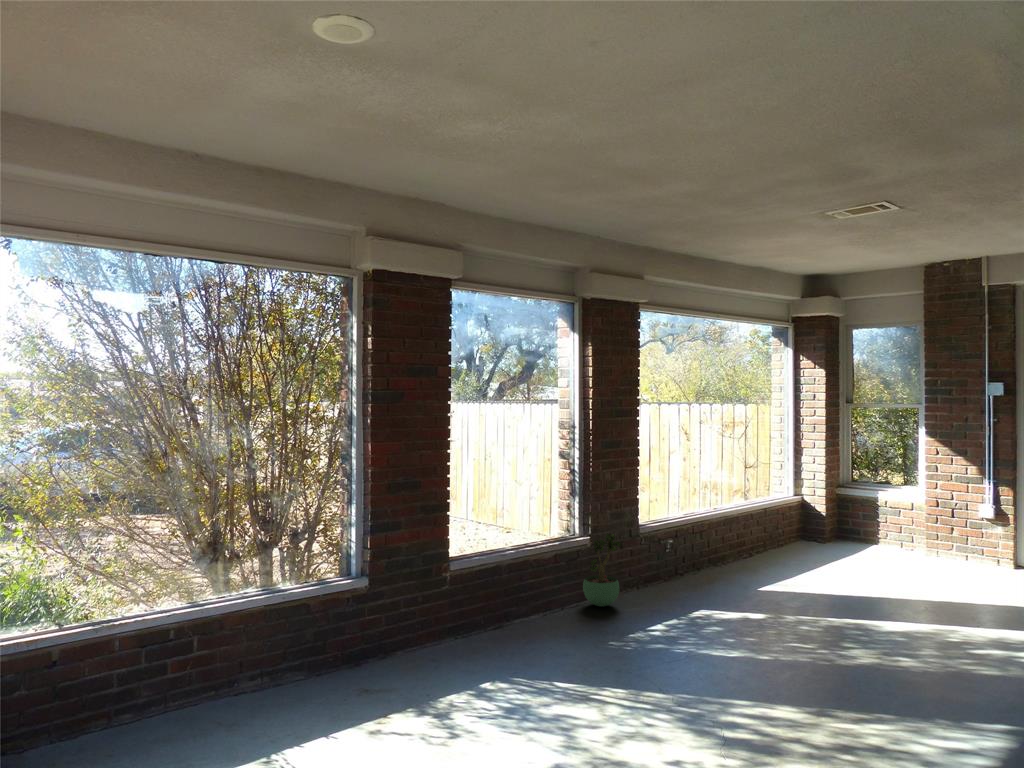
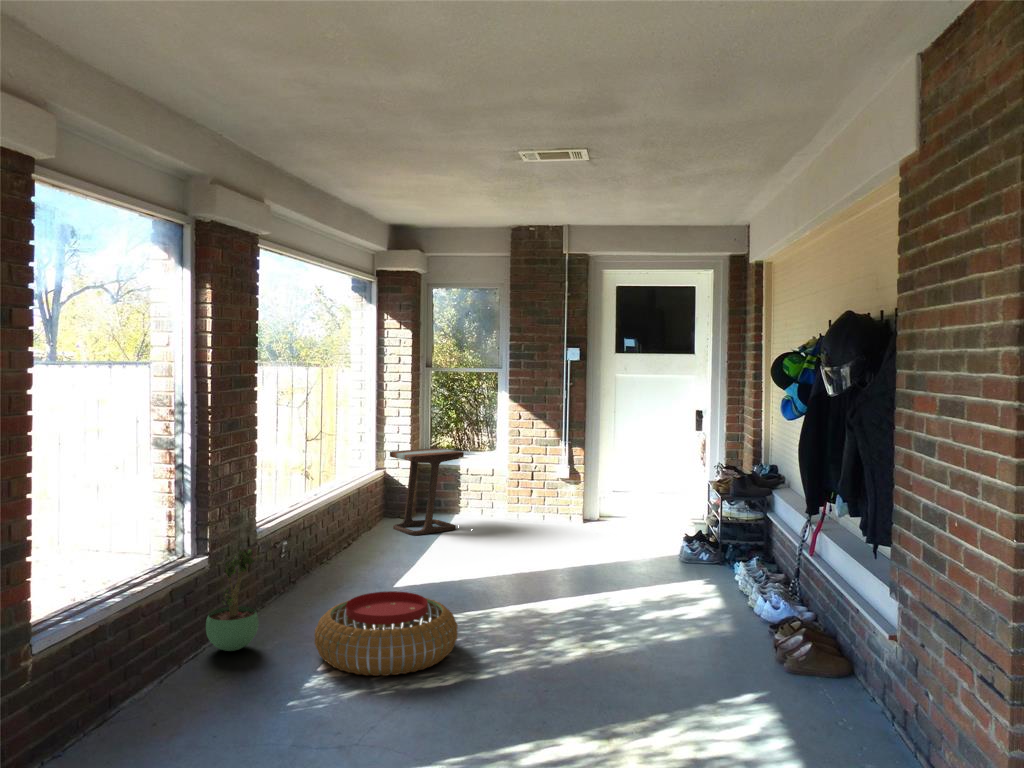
side table: none [801,479,881,559] -> present [390,448,464,535]
pouf: none [648,581,763,644] -> present [315,591,458,676]

